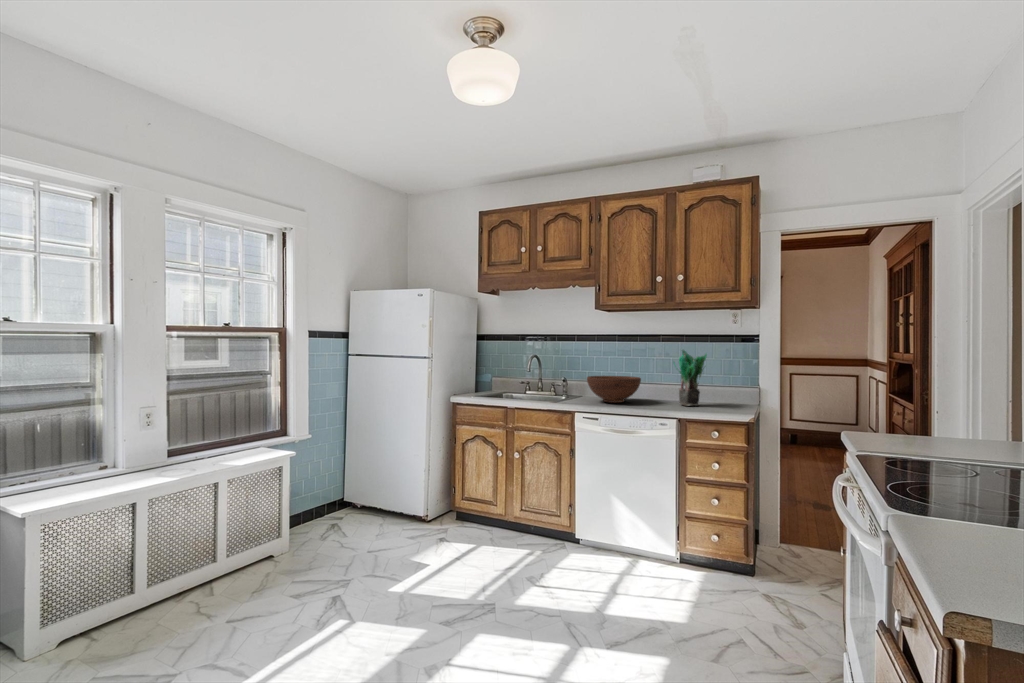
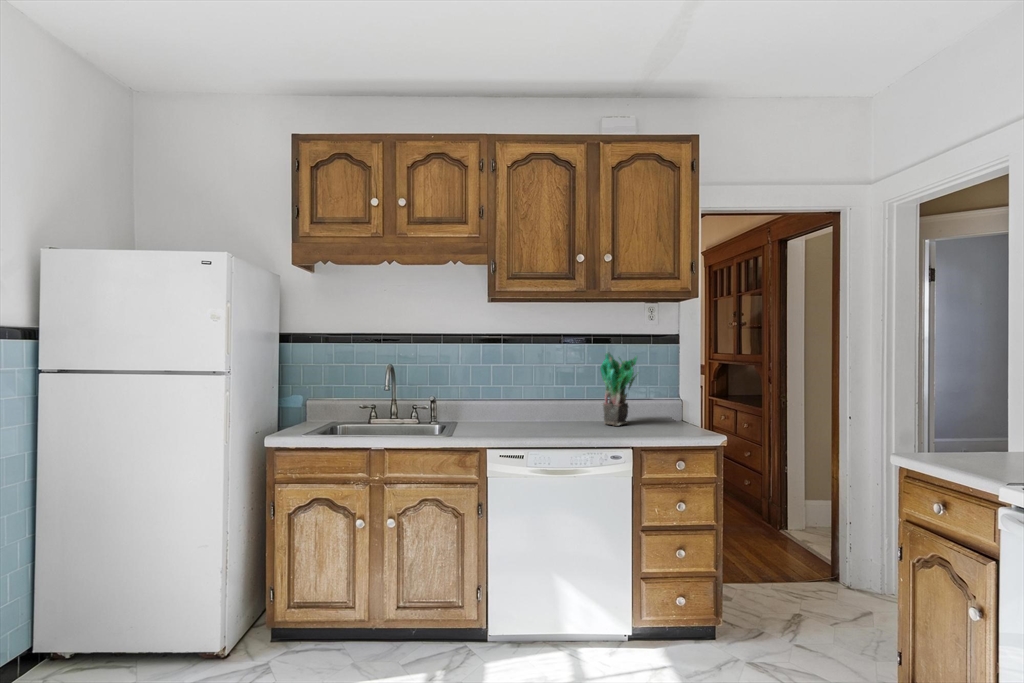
fruit bowl: present [587,376,641,403] -> none [480,390,555,429]

